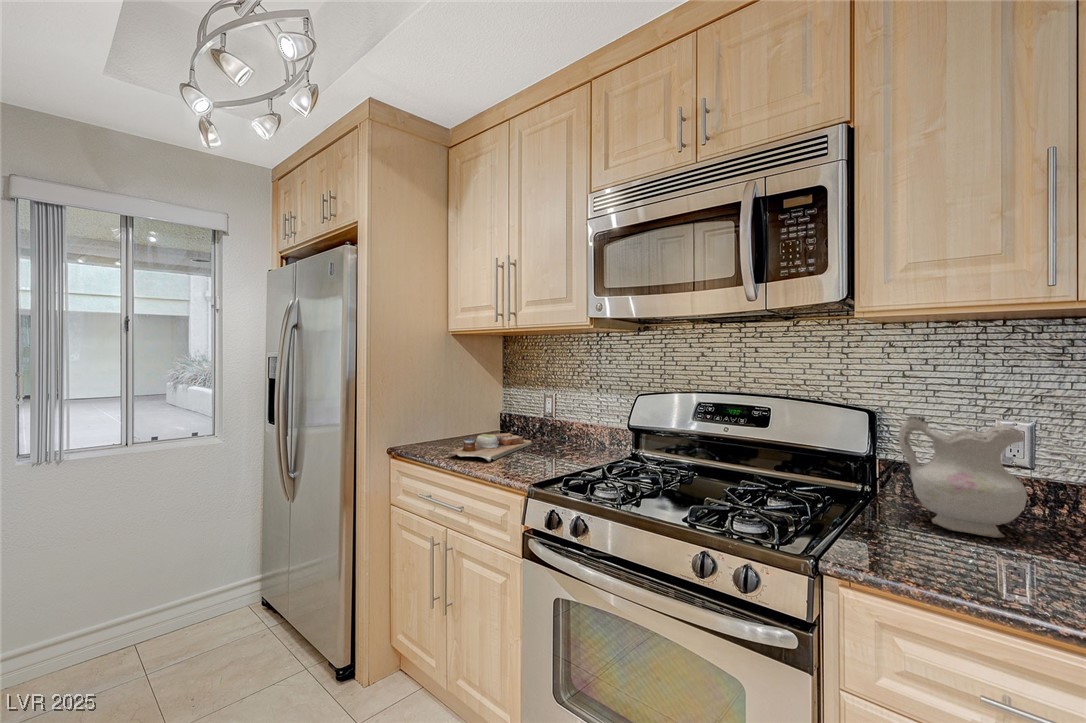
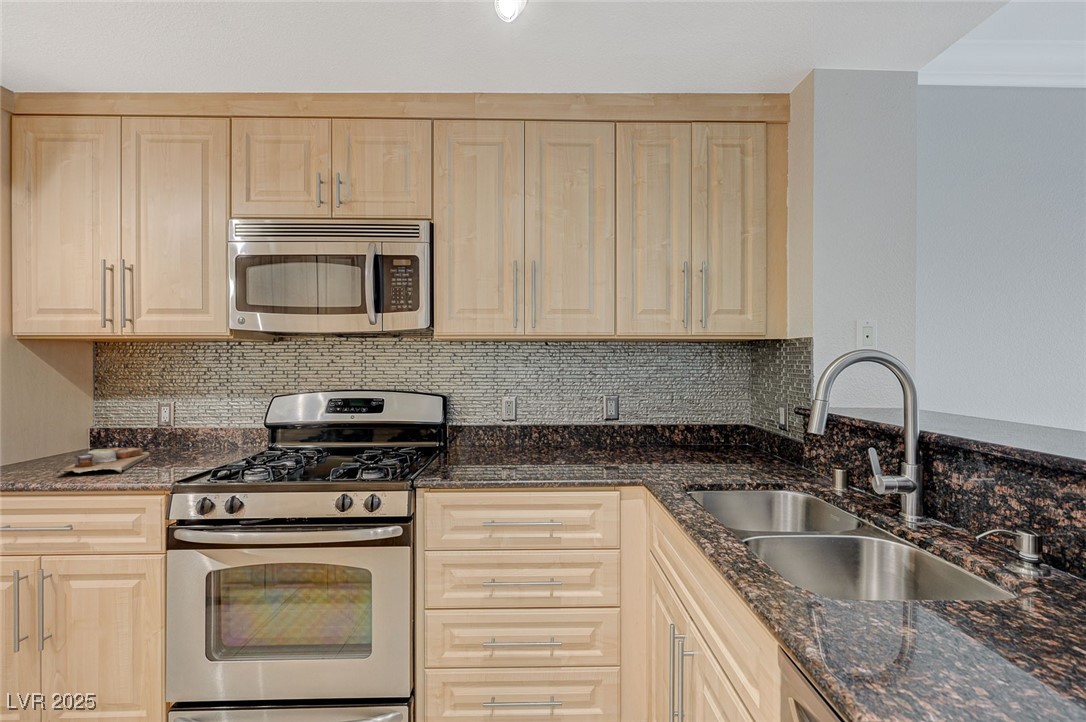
ceramic pitcher: present [899,416,1027,537] -> none [457,395,510,457]

